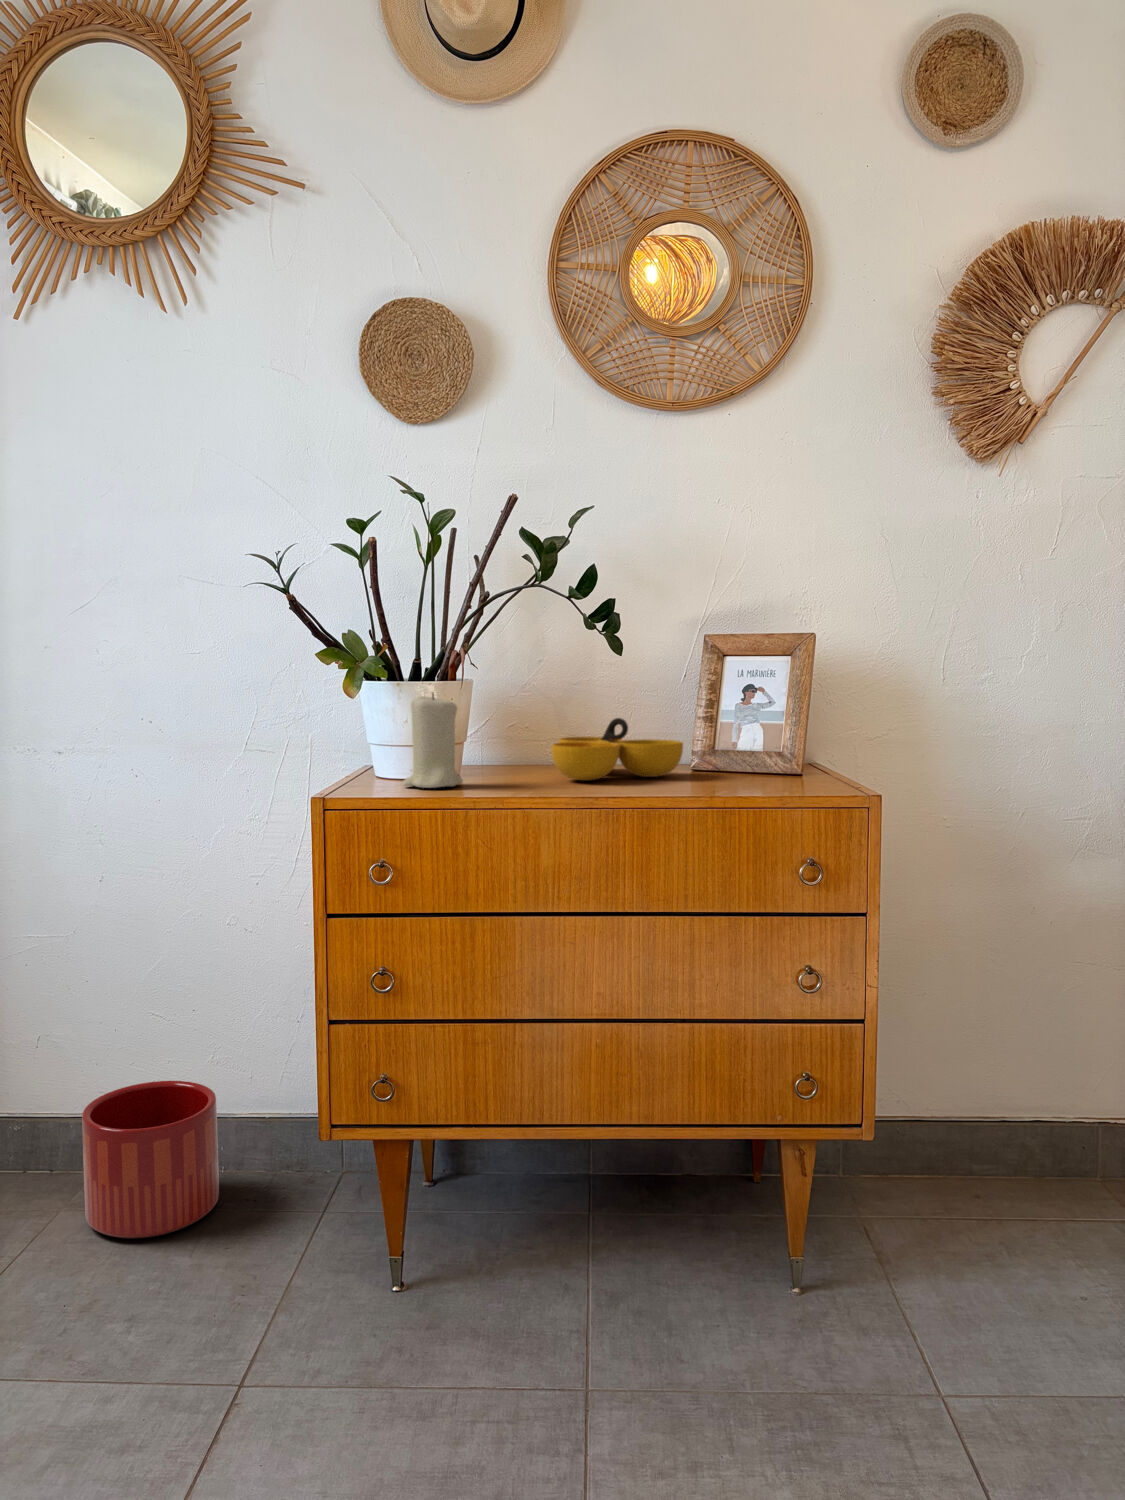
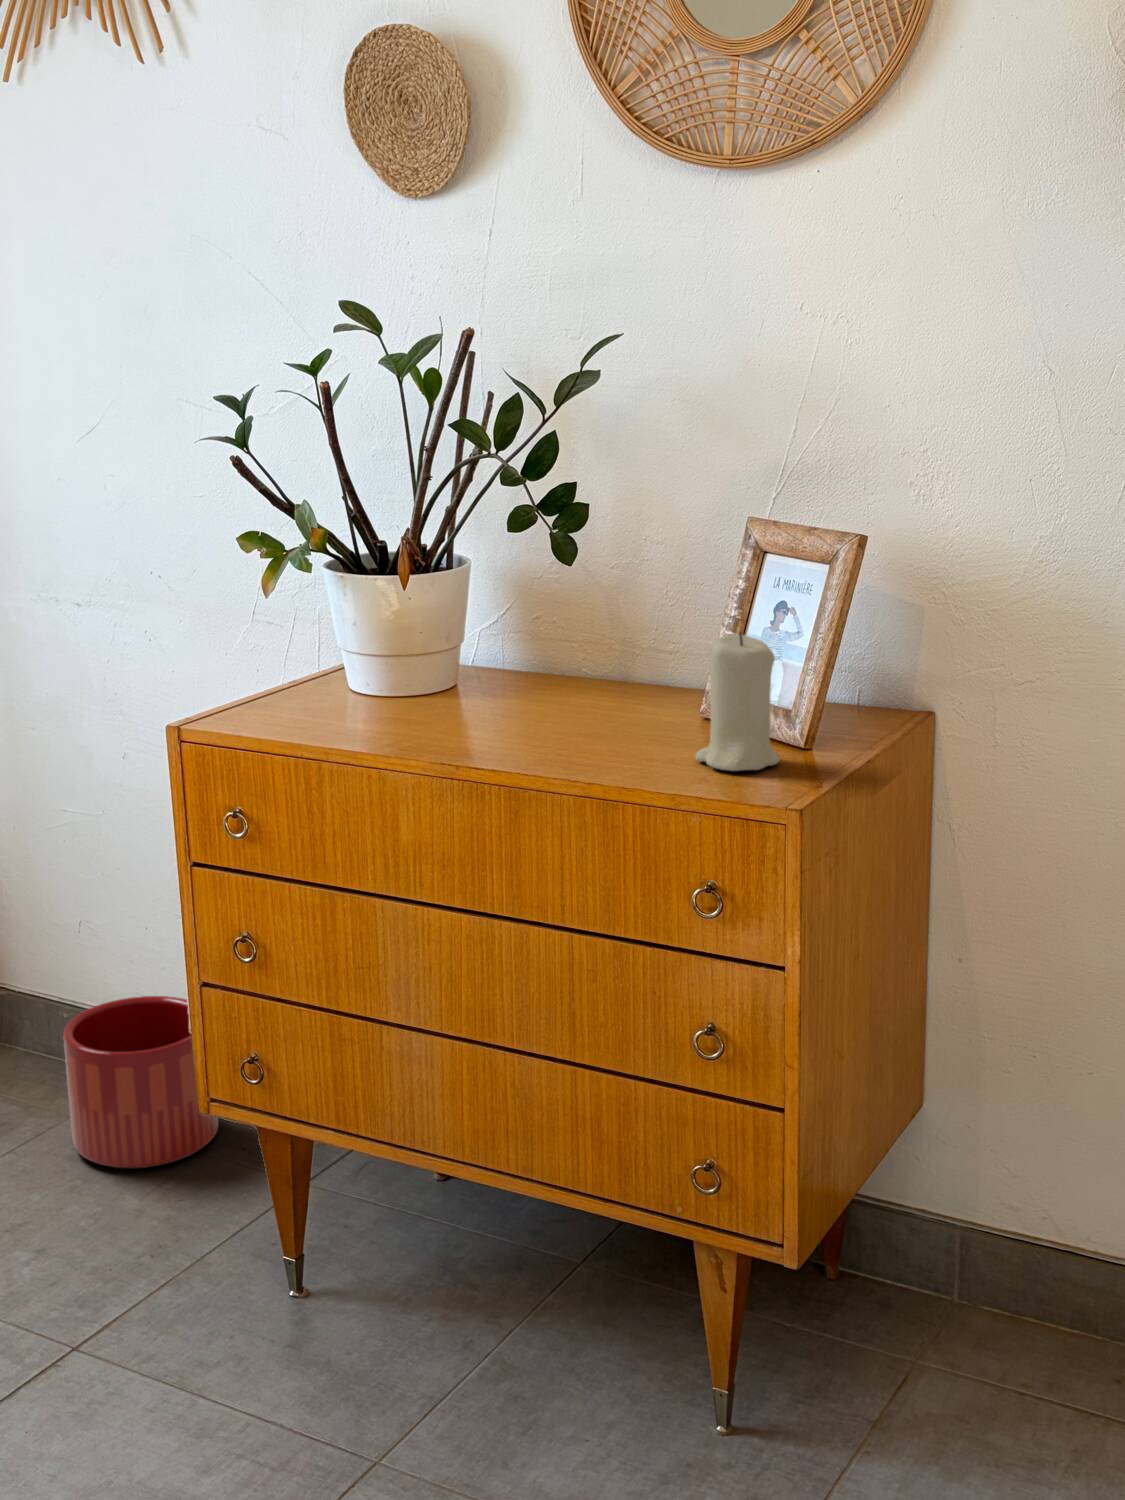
candle: present [403,693,463,788] -> present [696,632,780,771]
decorative bowl: present [552,718,683,780] -> none [480,640,671,725]

